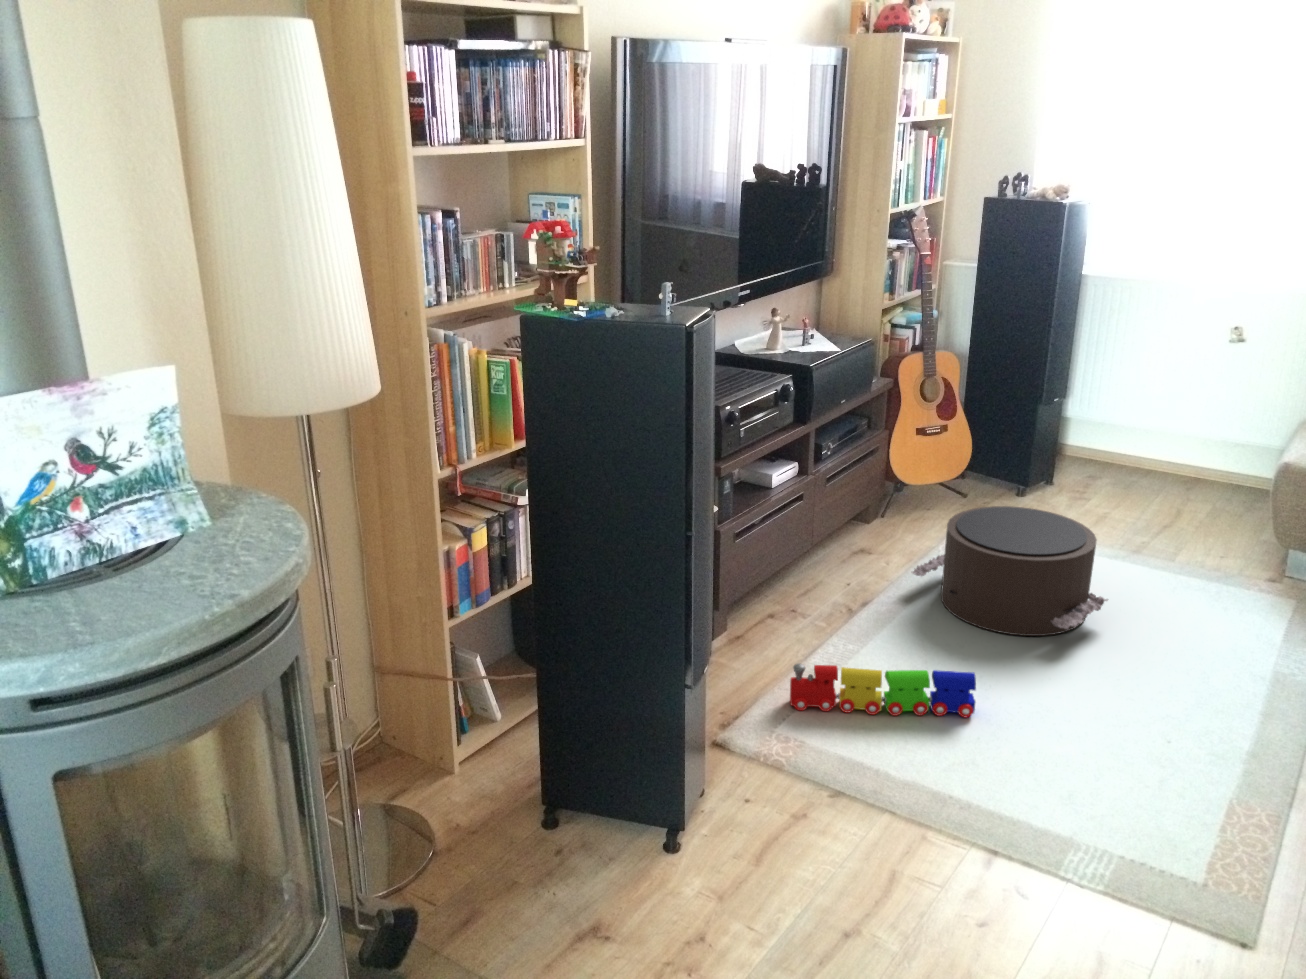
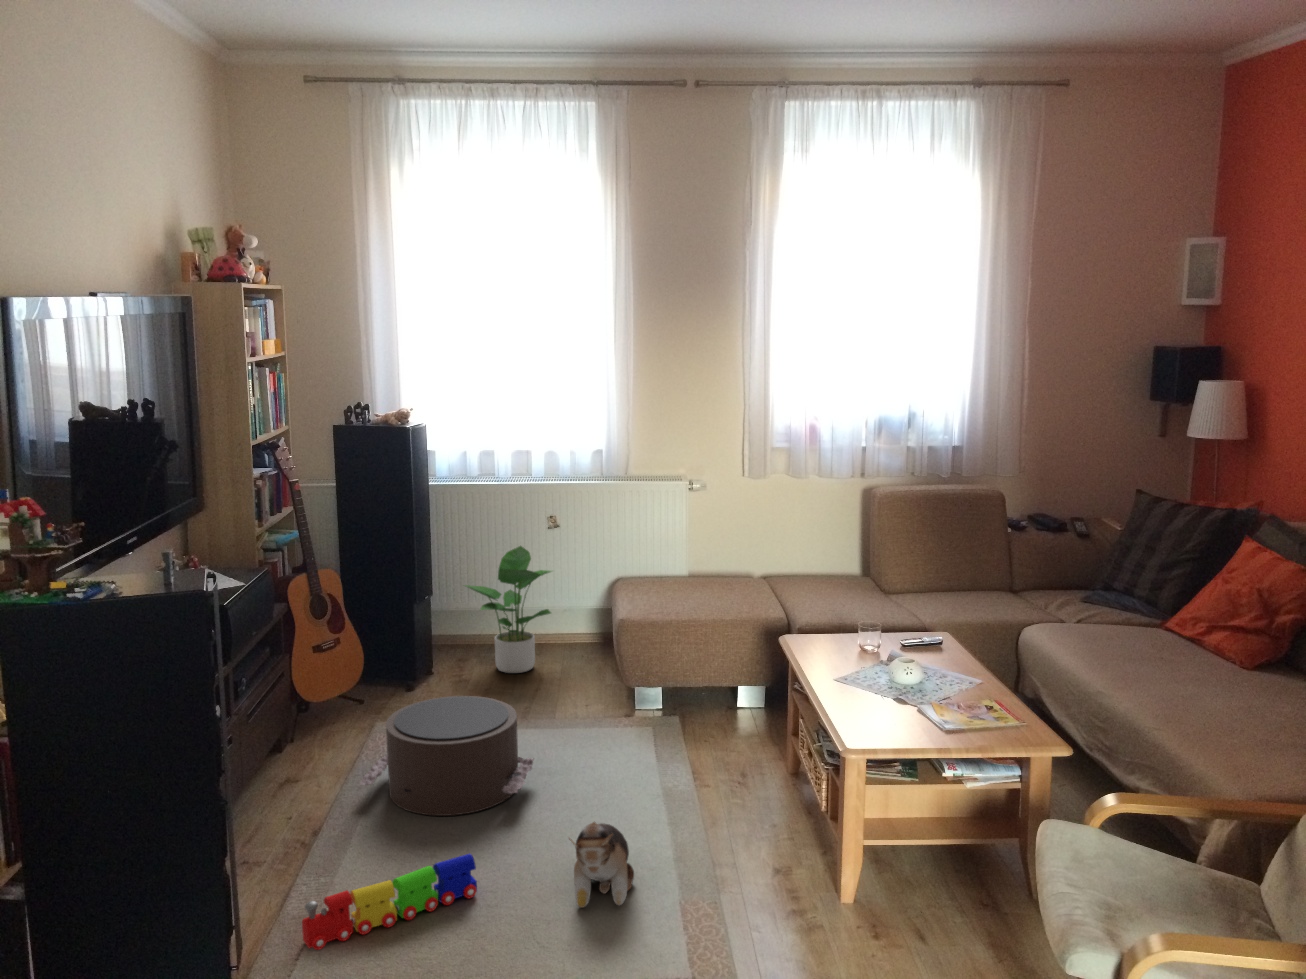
potted plant: none [1106,360,1228,506] -> present [466,546,551,673]
plush toy: none [1069,684,1163,787] -> present [569,822,634,908]

